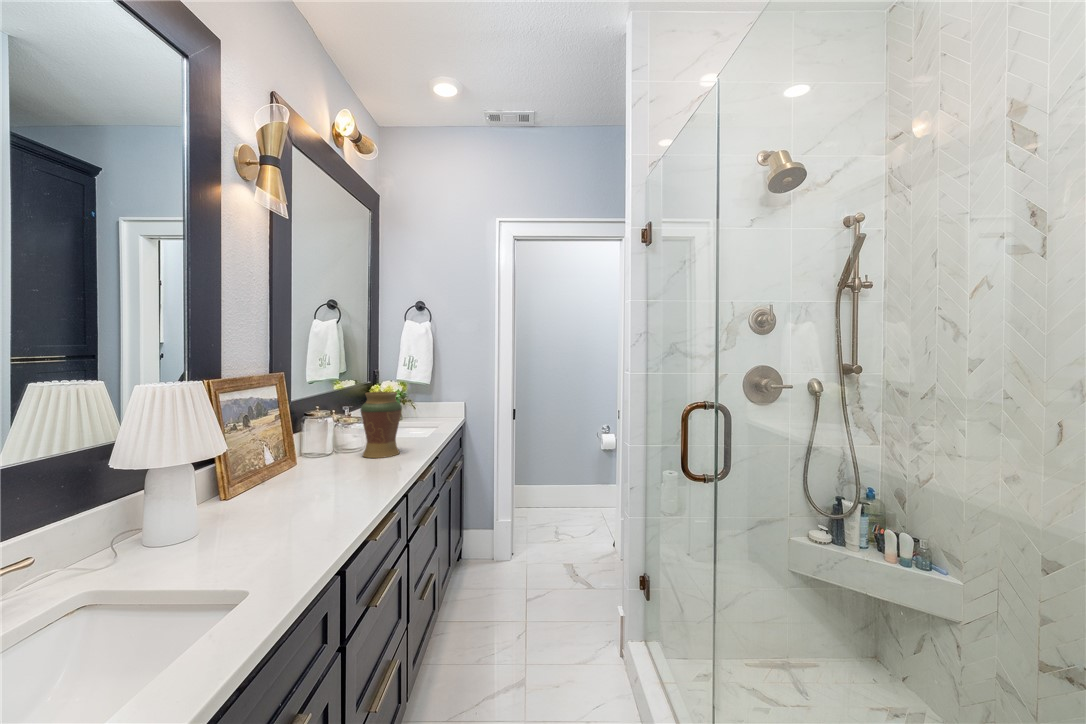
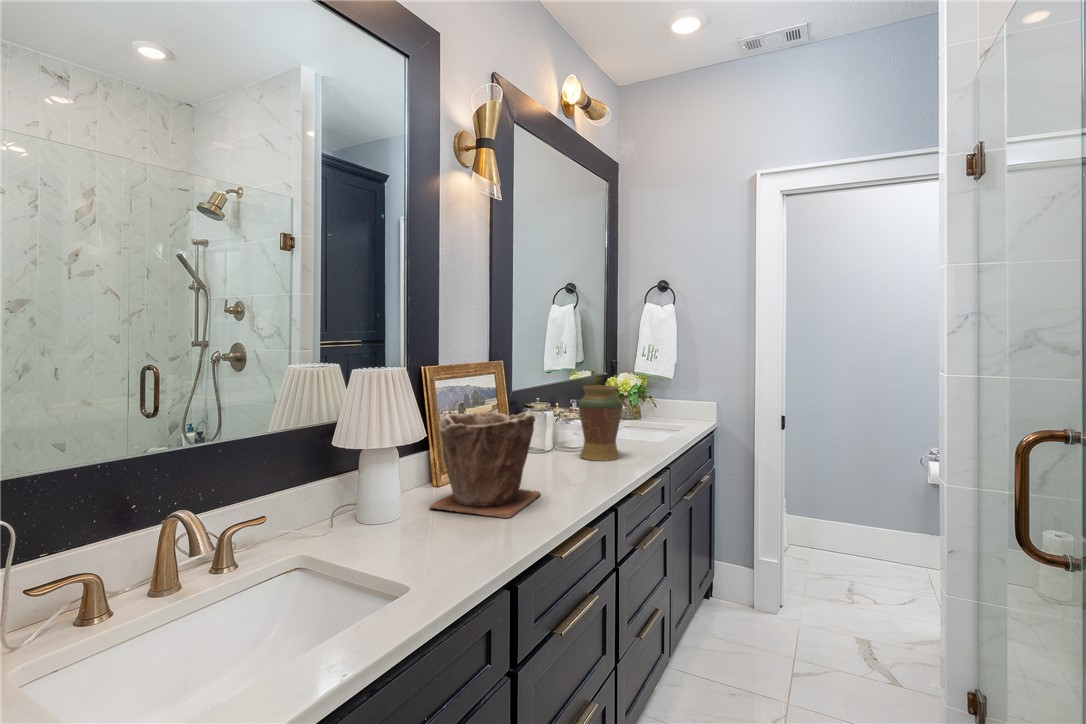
plant pot: none [230,419,344,522] -> present [430,412,540,518]

